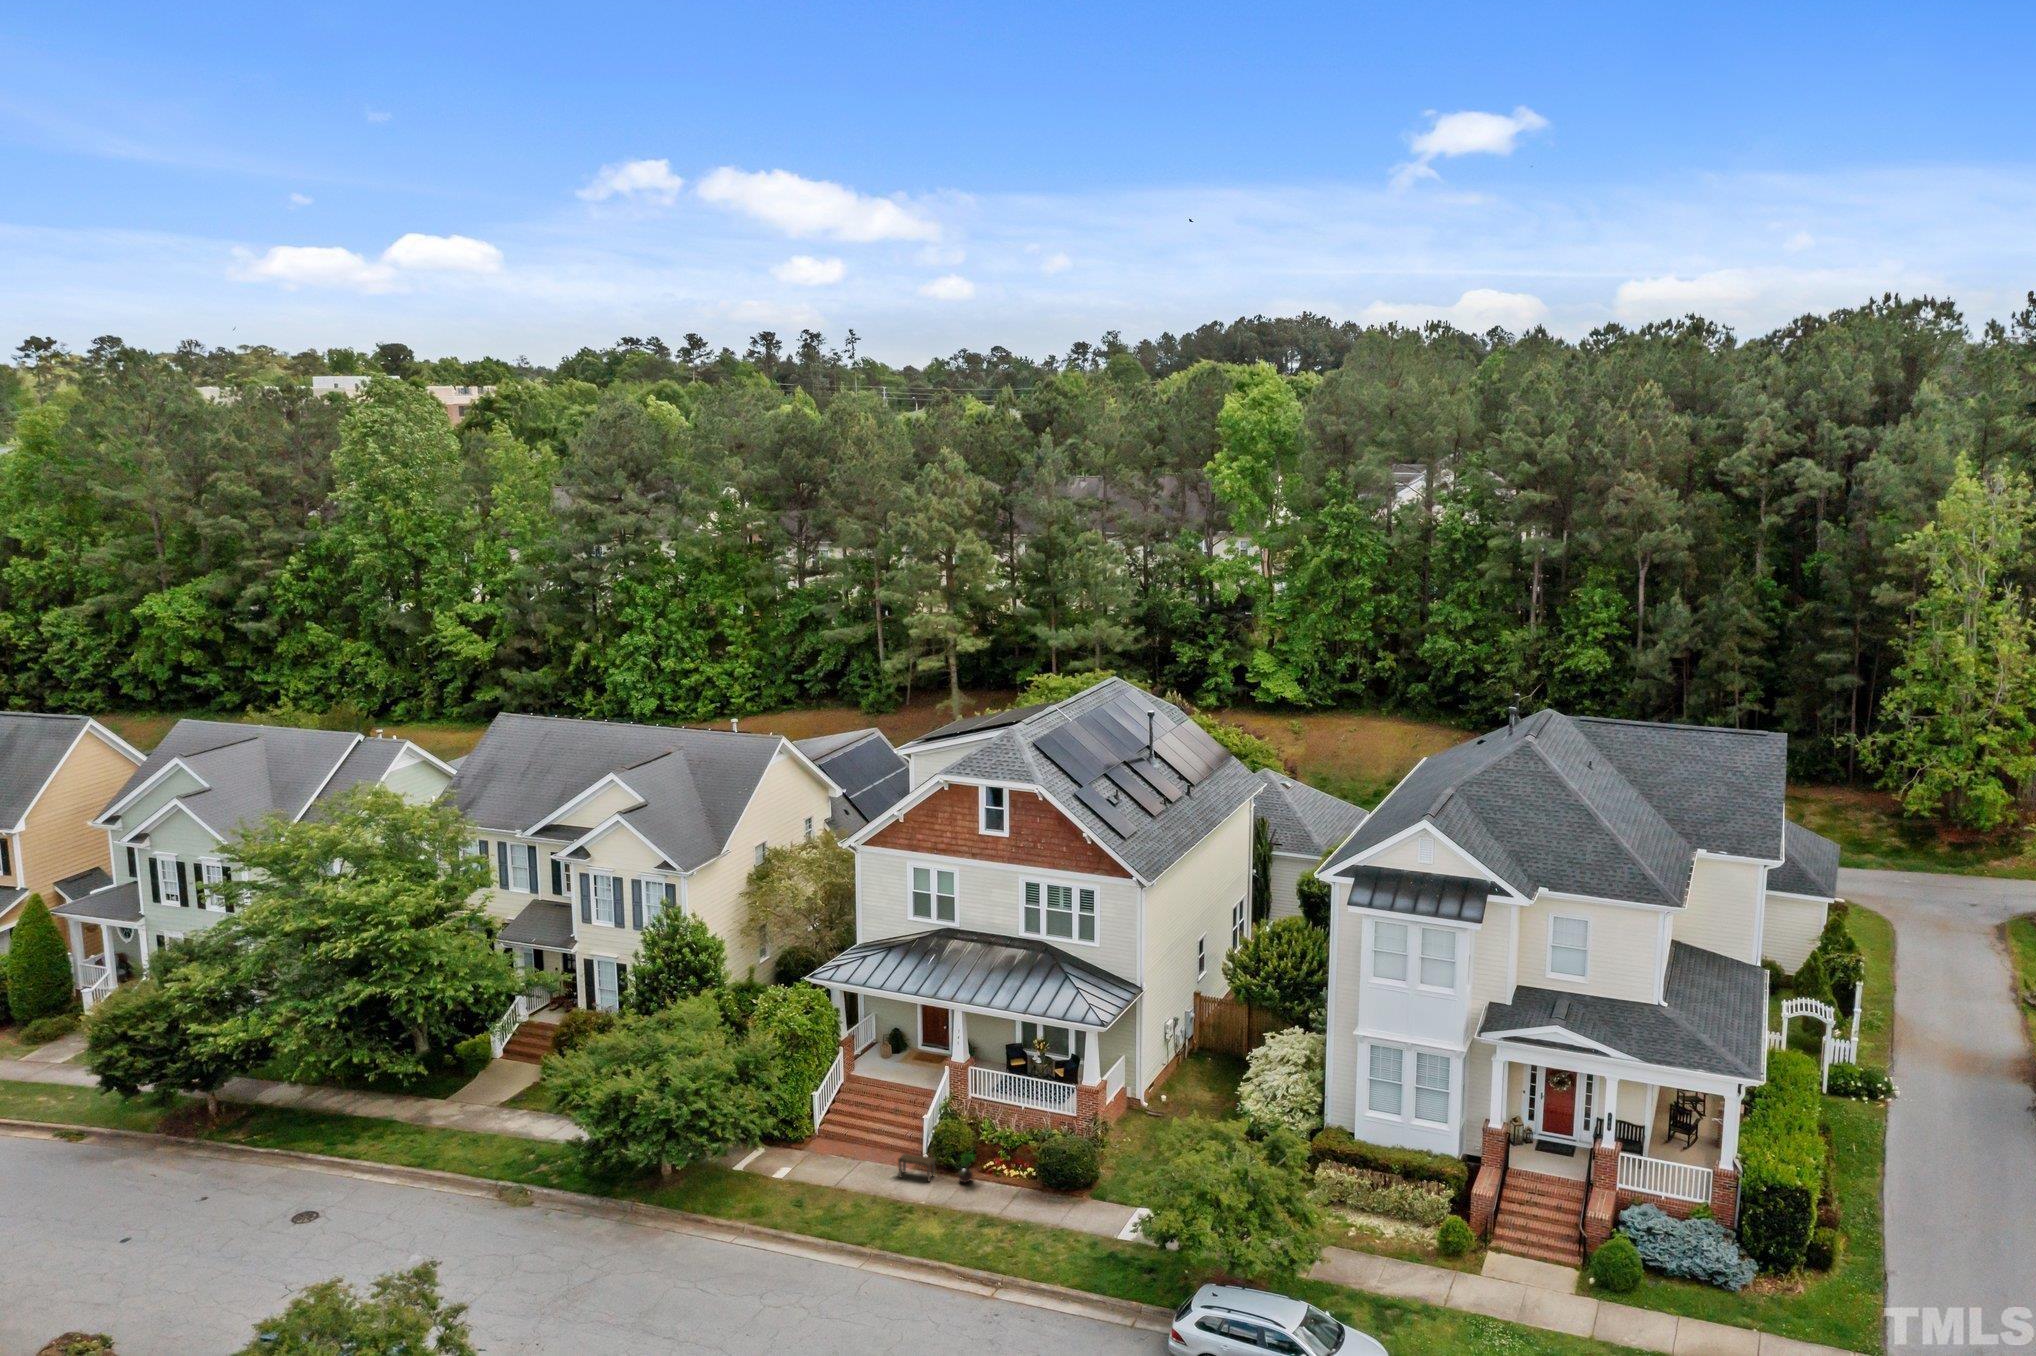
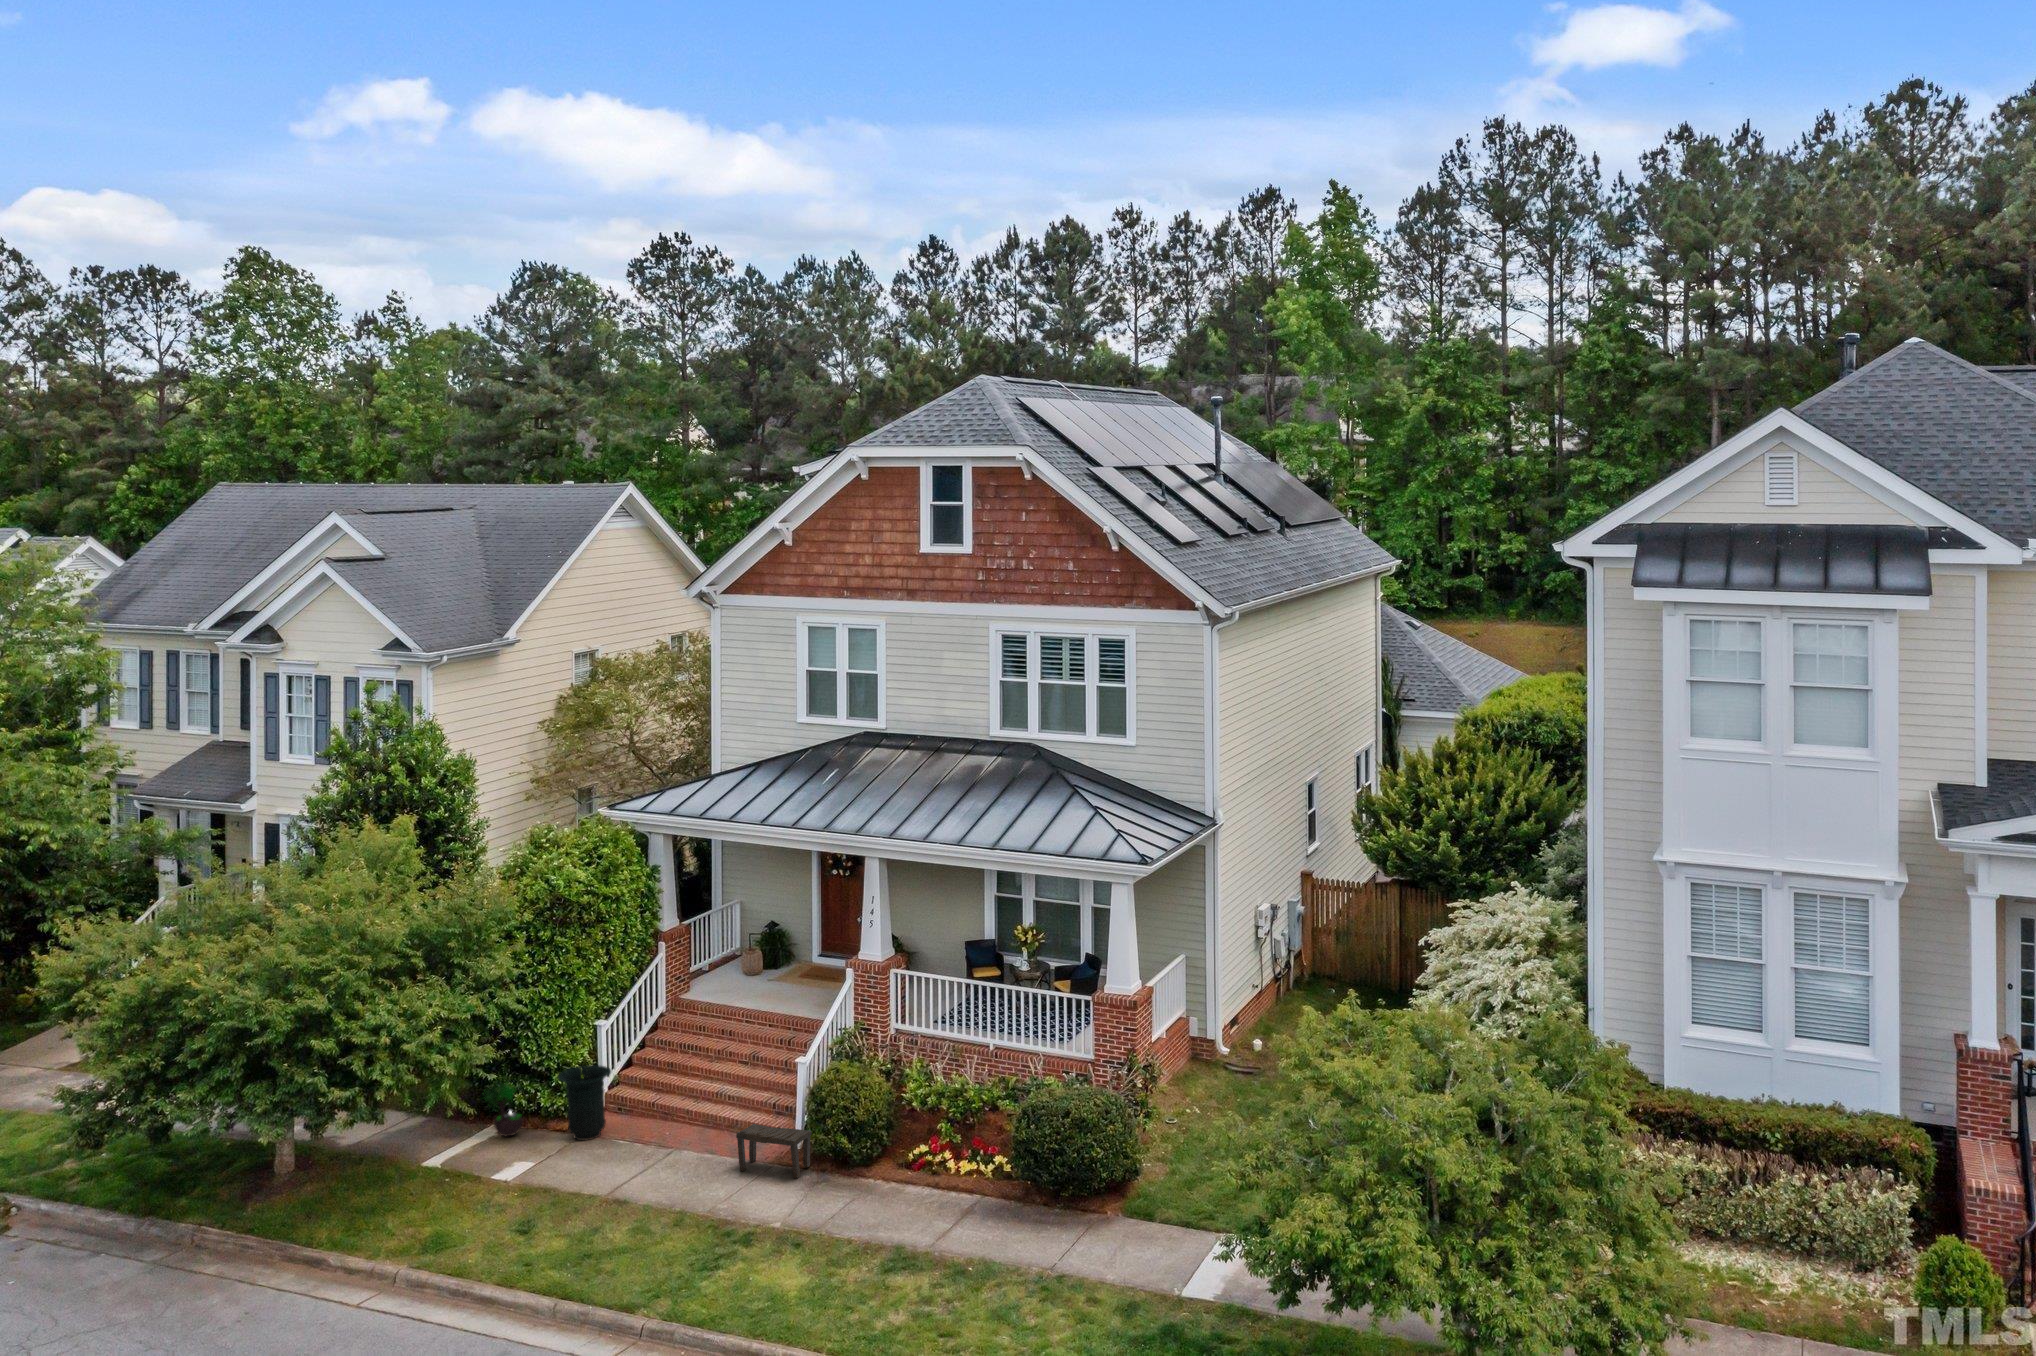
trash can: none [798,1119,825,1159] -> present [558,1065,611,1140]
potted tree: present [958,1154,974,1182] -> present [483,1082,522,1136]

